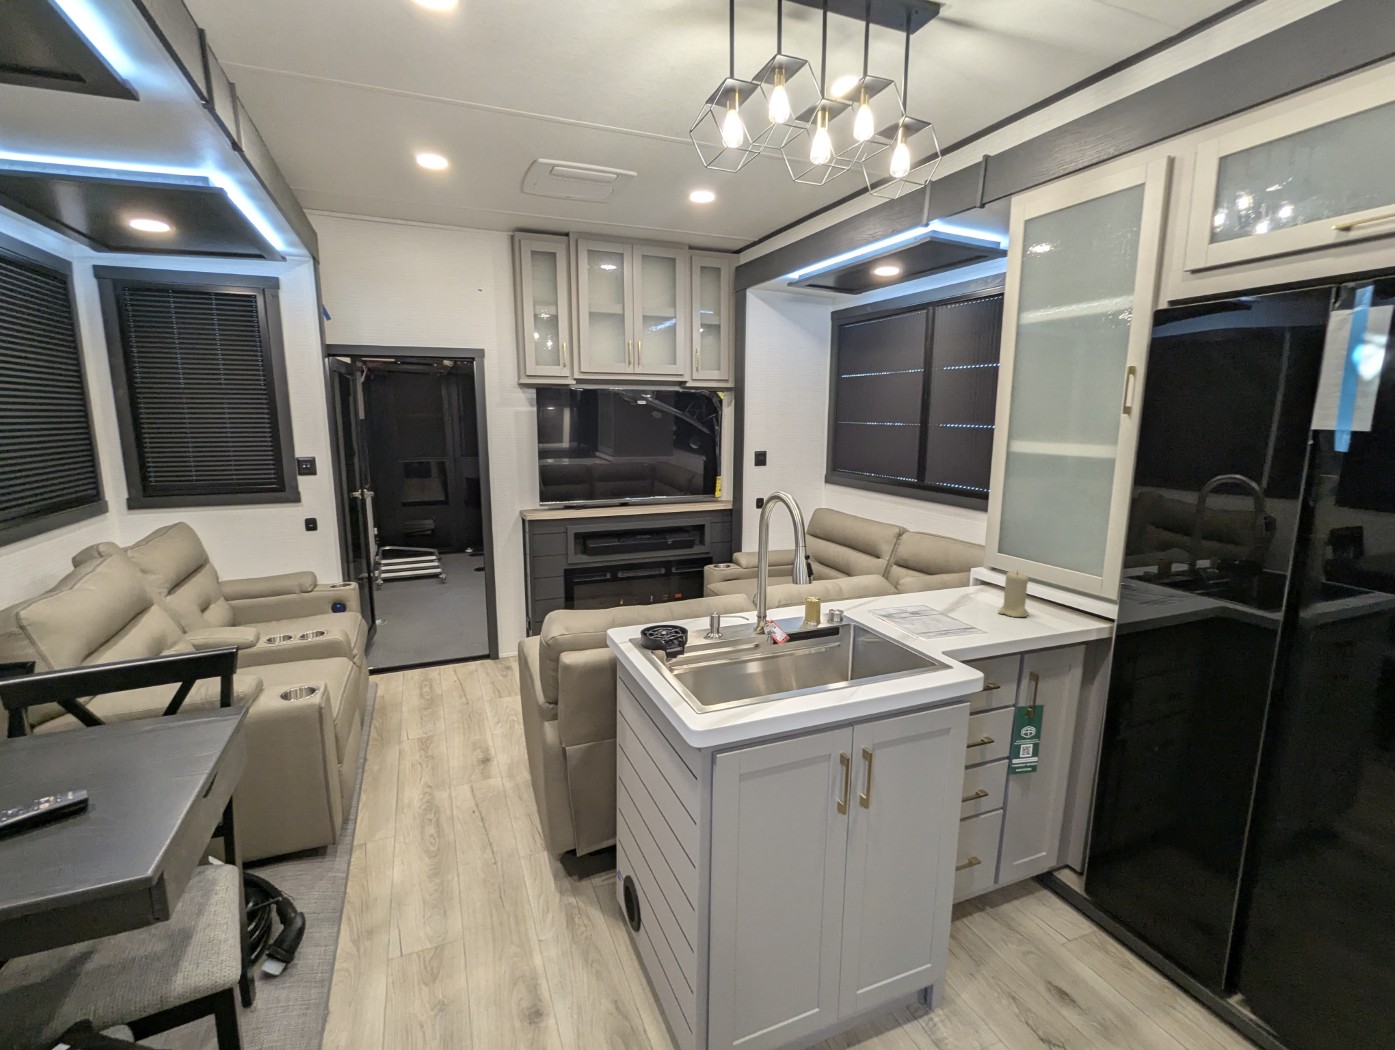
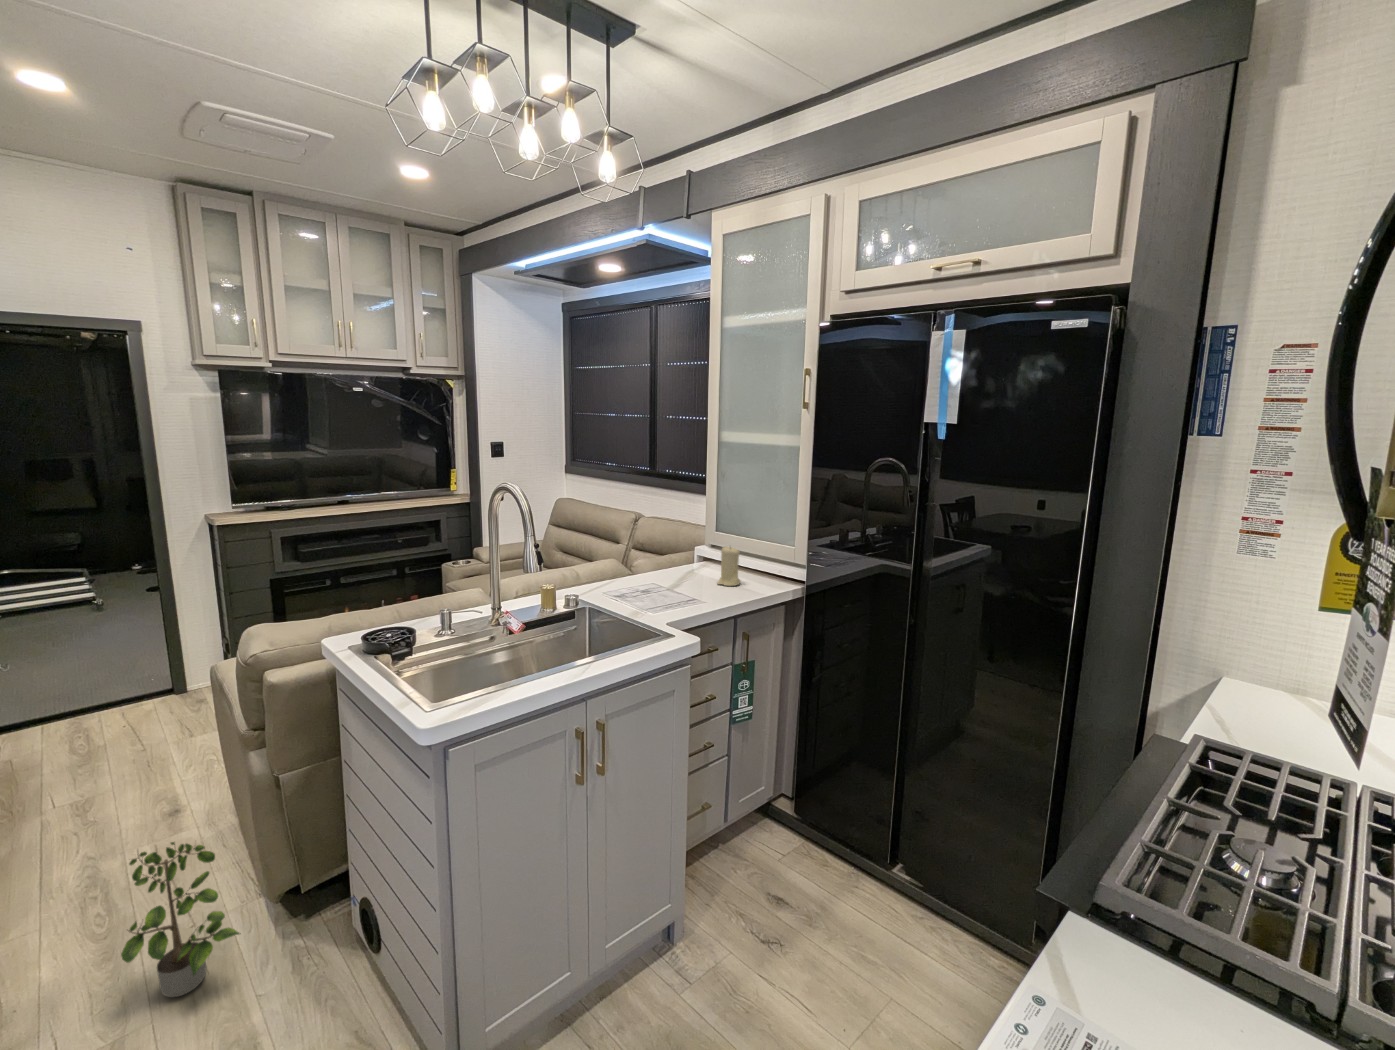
potted plant: none [448,786,532,919] -> present [121,842,239,997]

